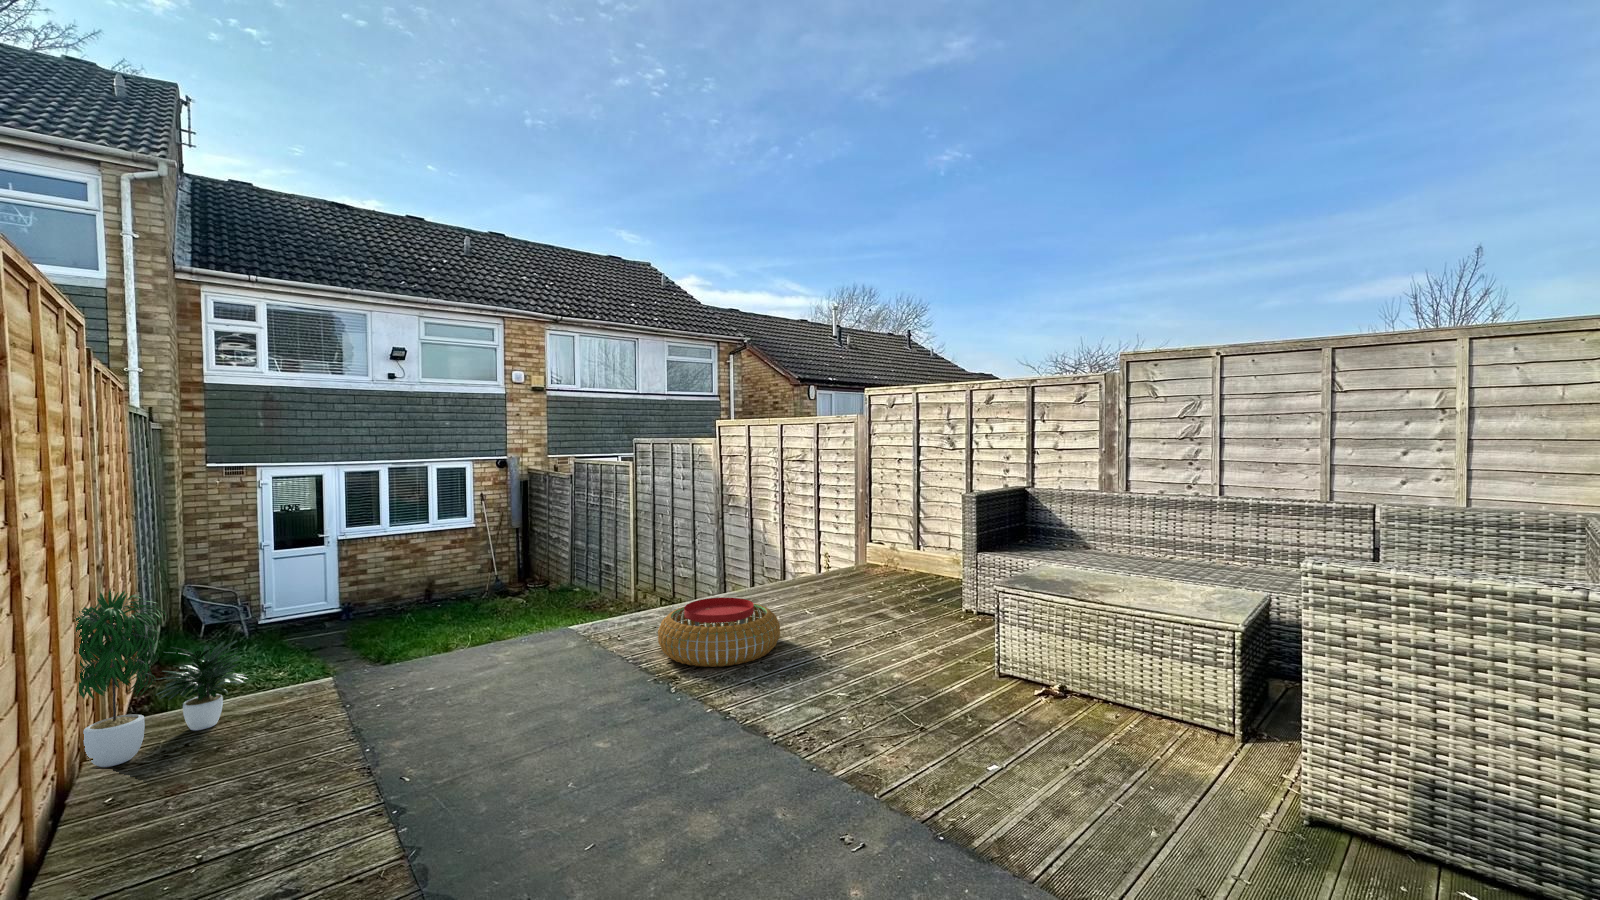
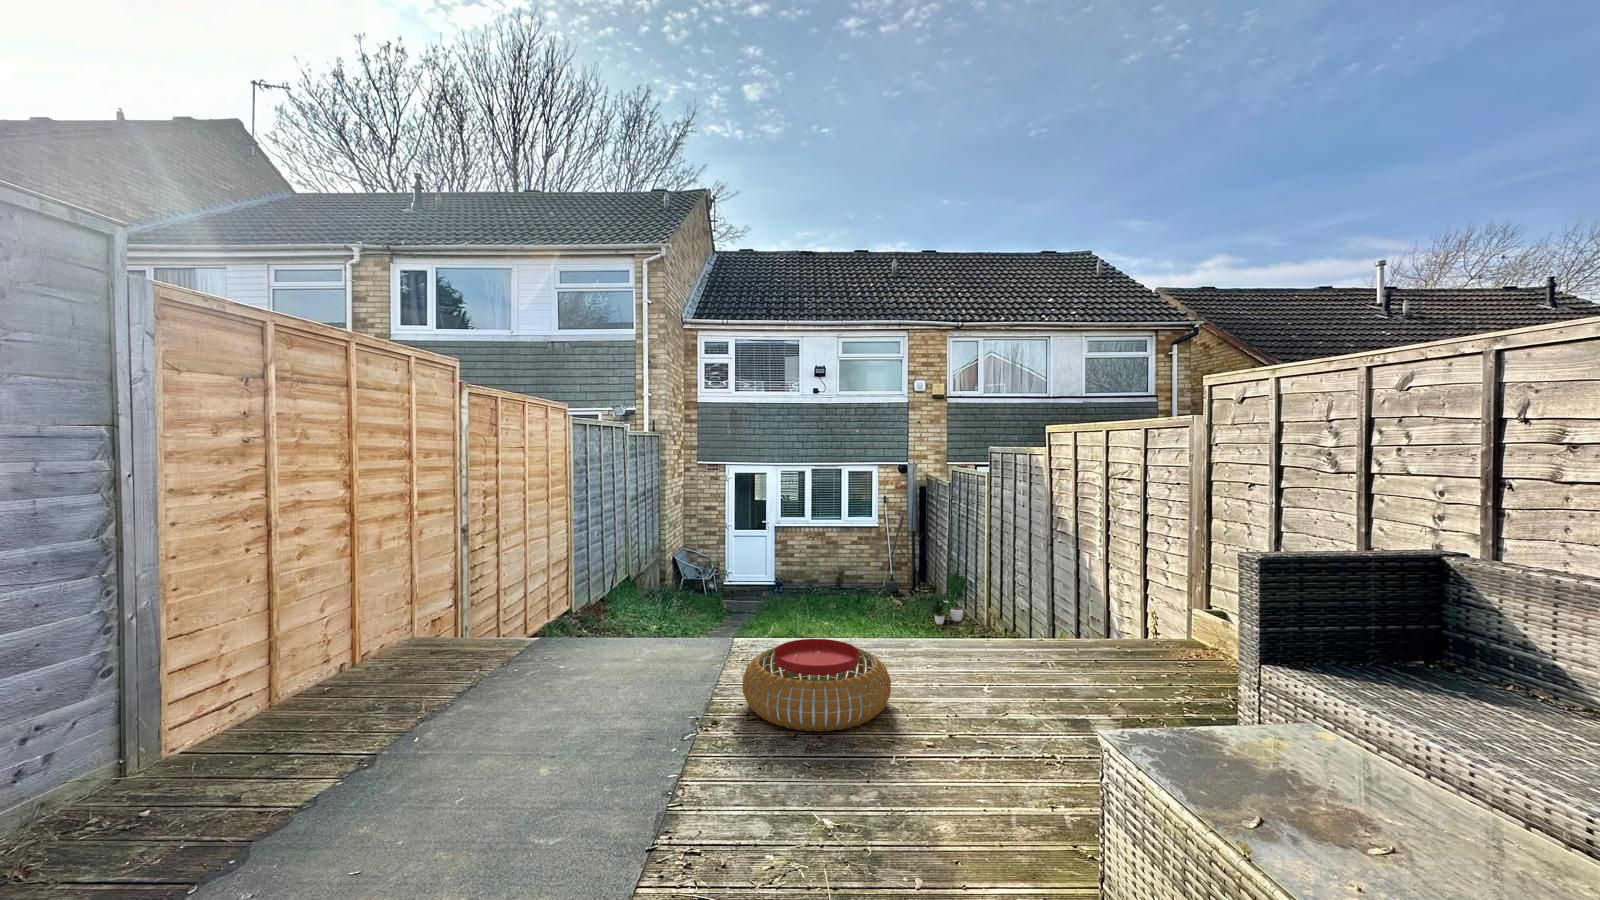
potted plant: present [74,589,248,767] -> present [929,572,967,624]

